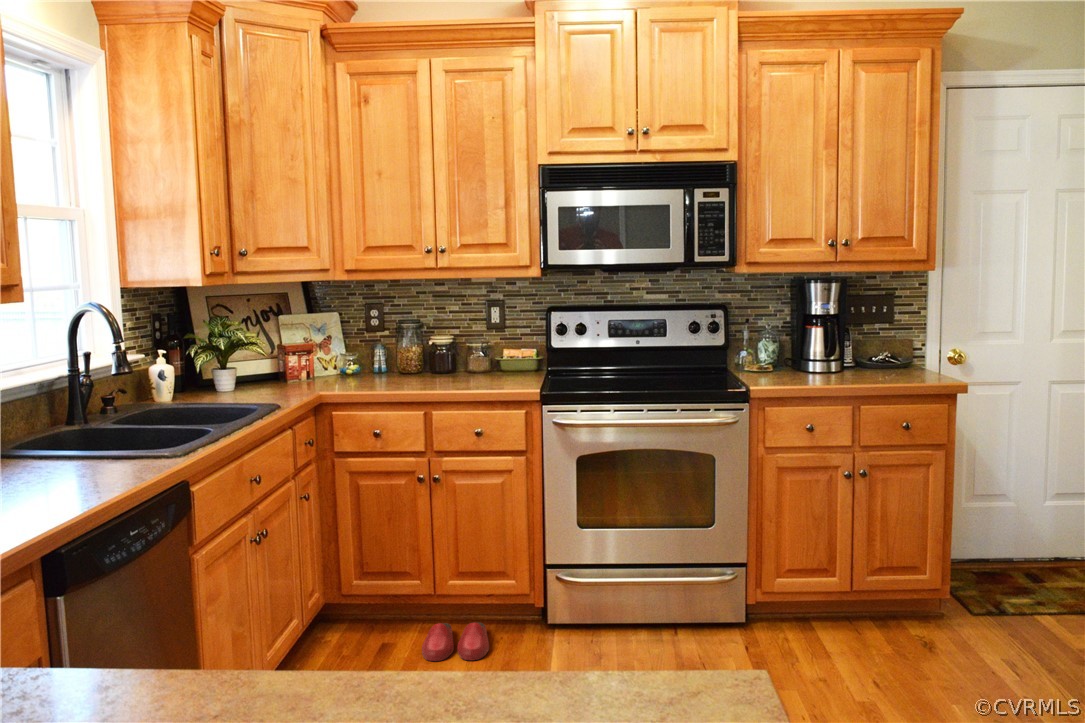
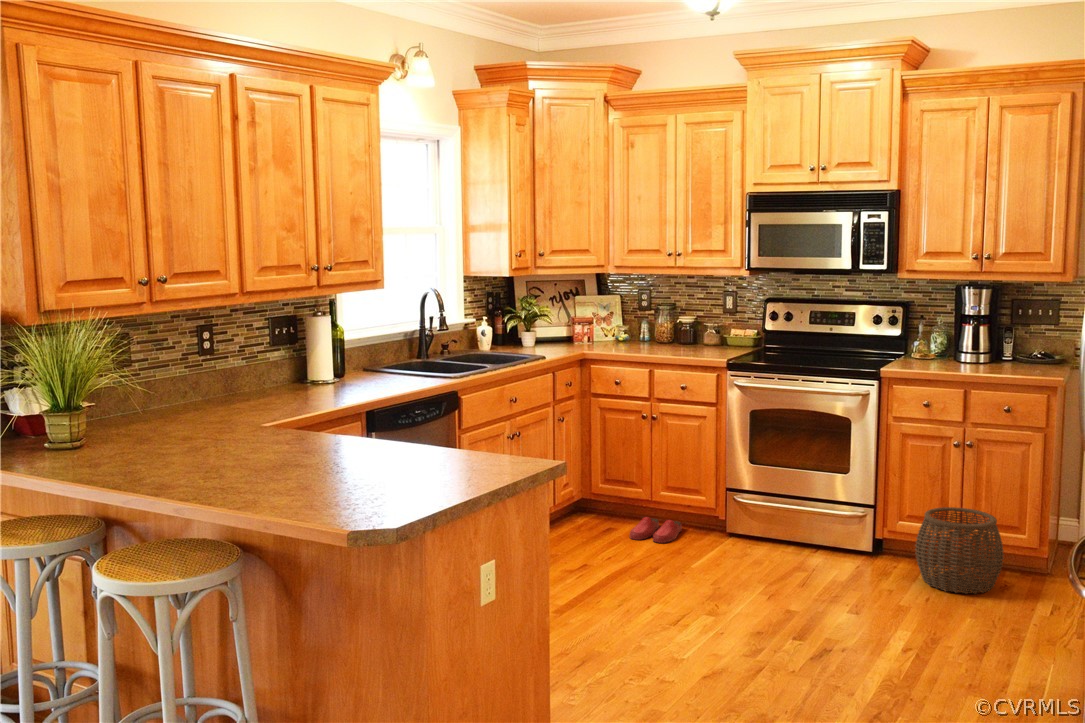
woven basket: none [818,554,929,667] -> present [915,507,1004,594]

